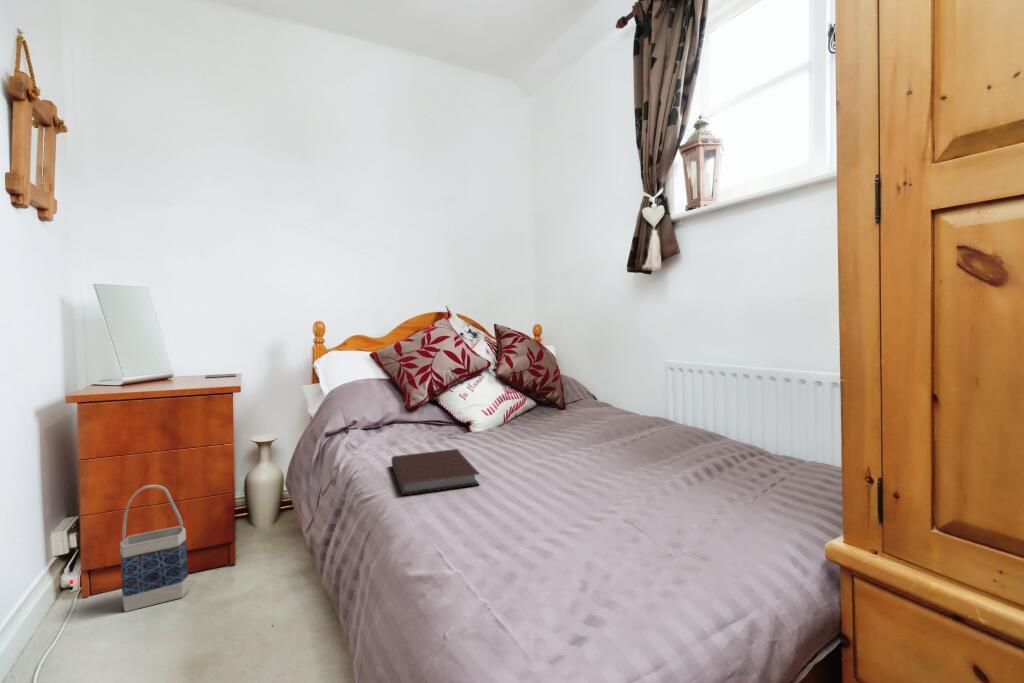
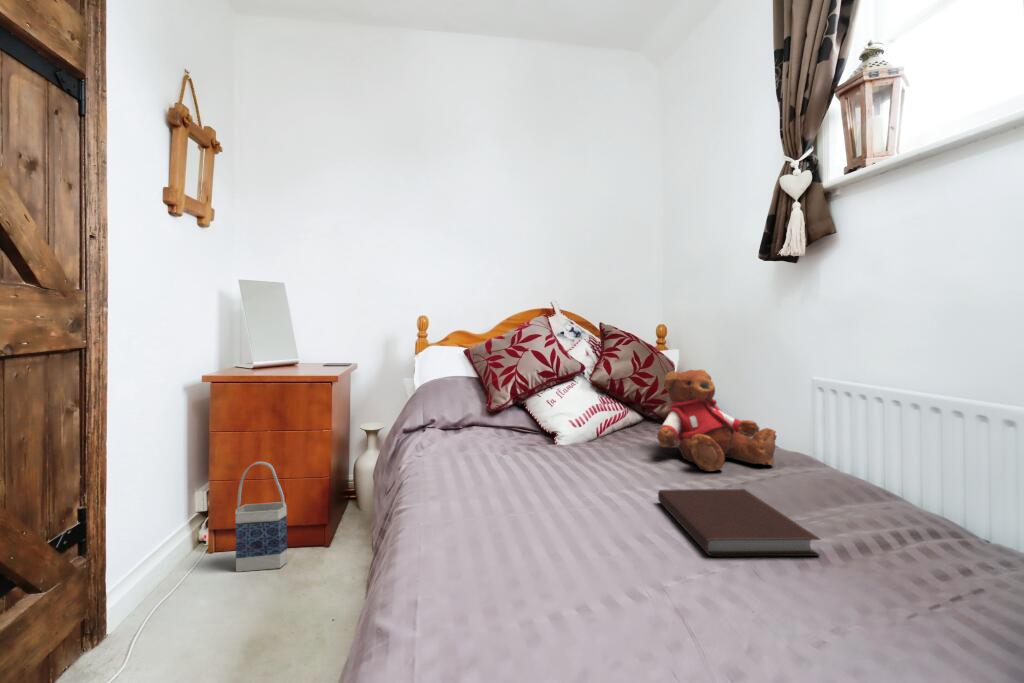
teddy bear: none [564,362,649,442] -> present [657,370,776,471]
notebook: present [391,449,479,495] -> present [658,489,820,556]

